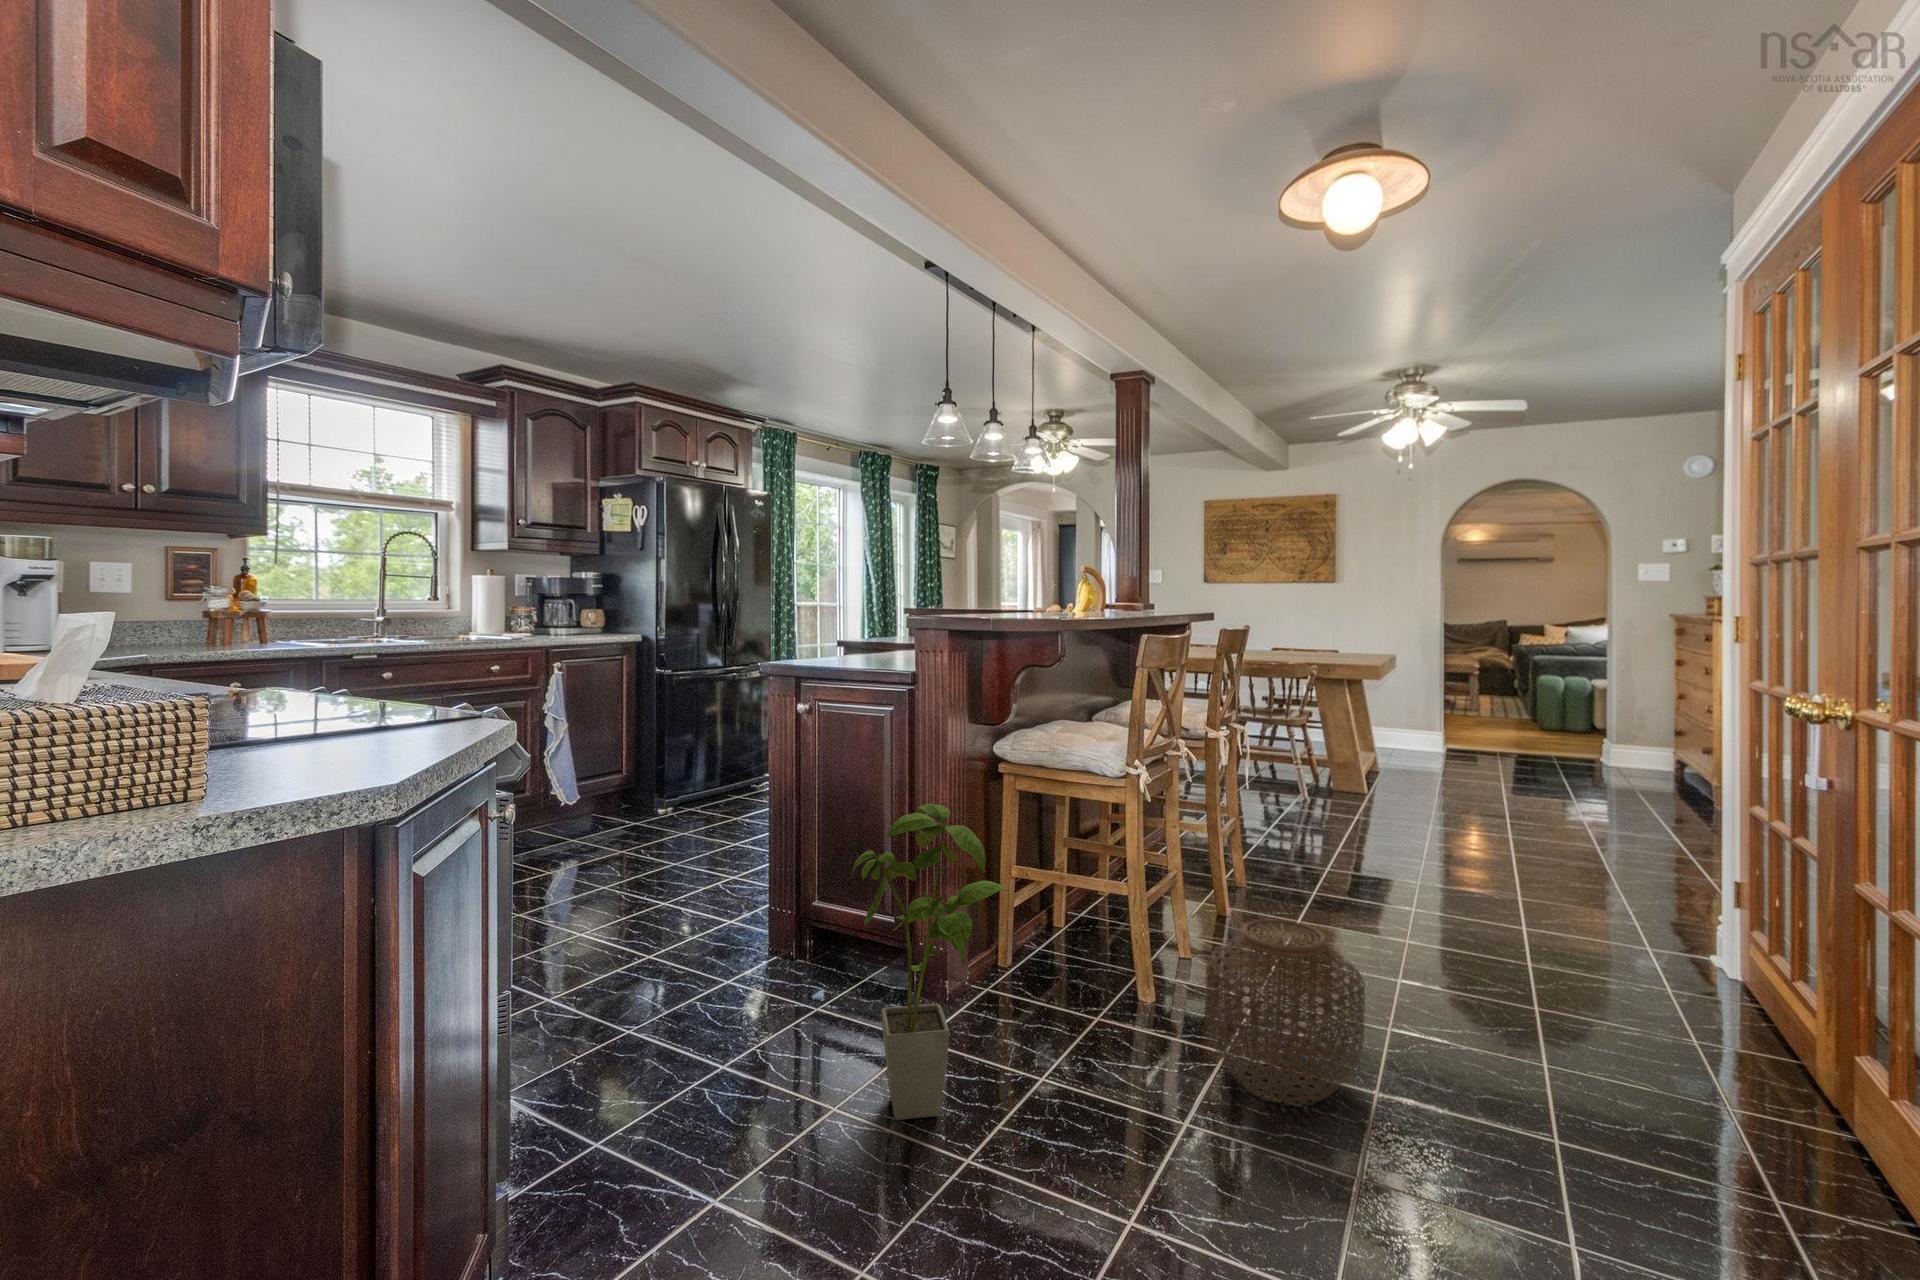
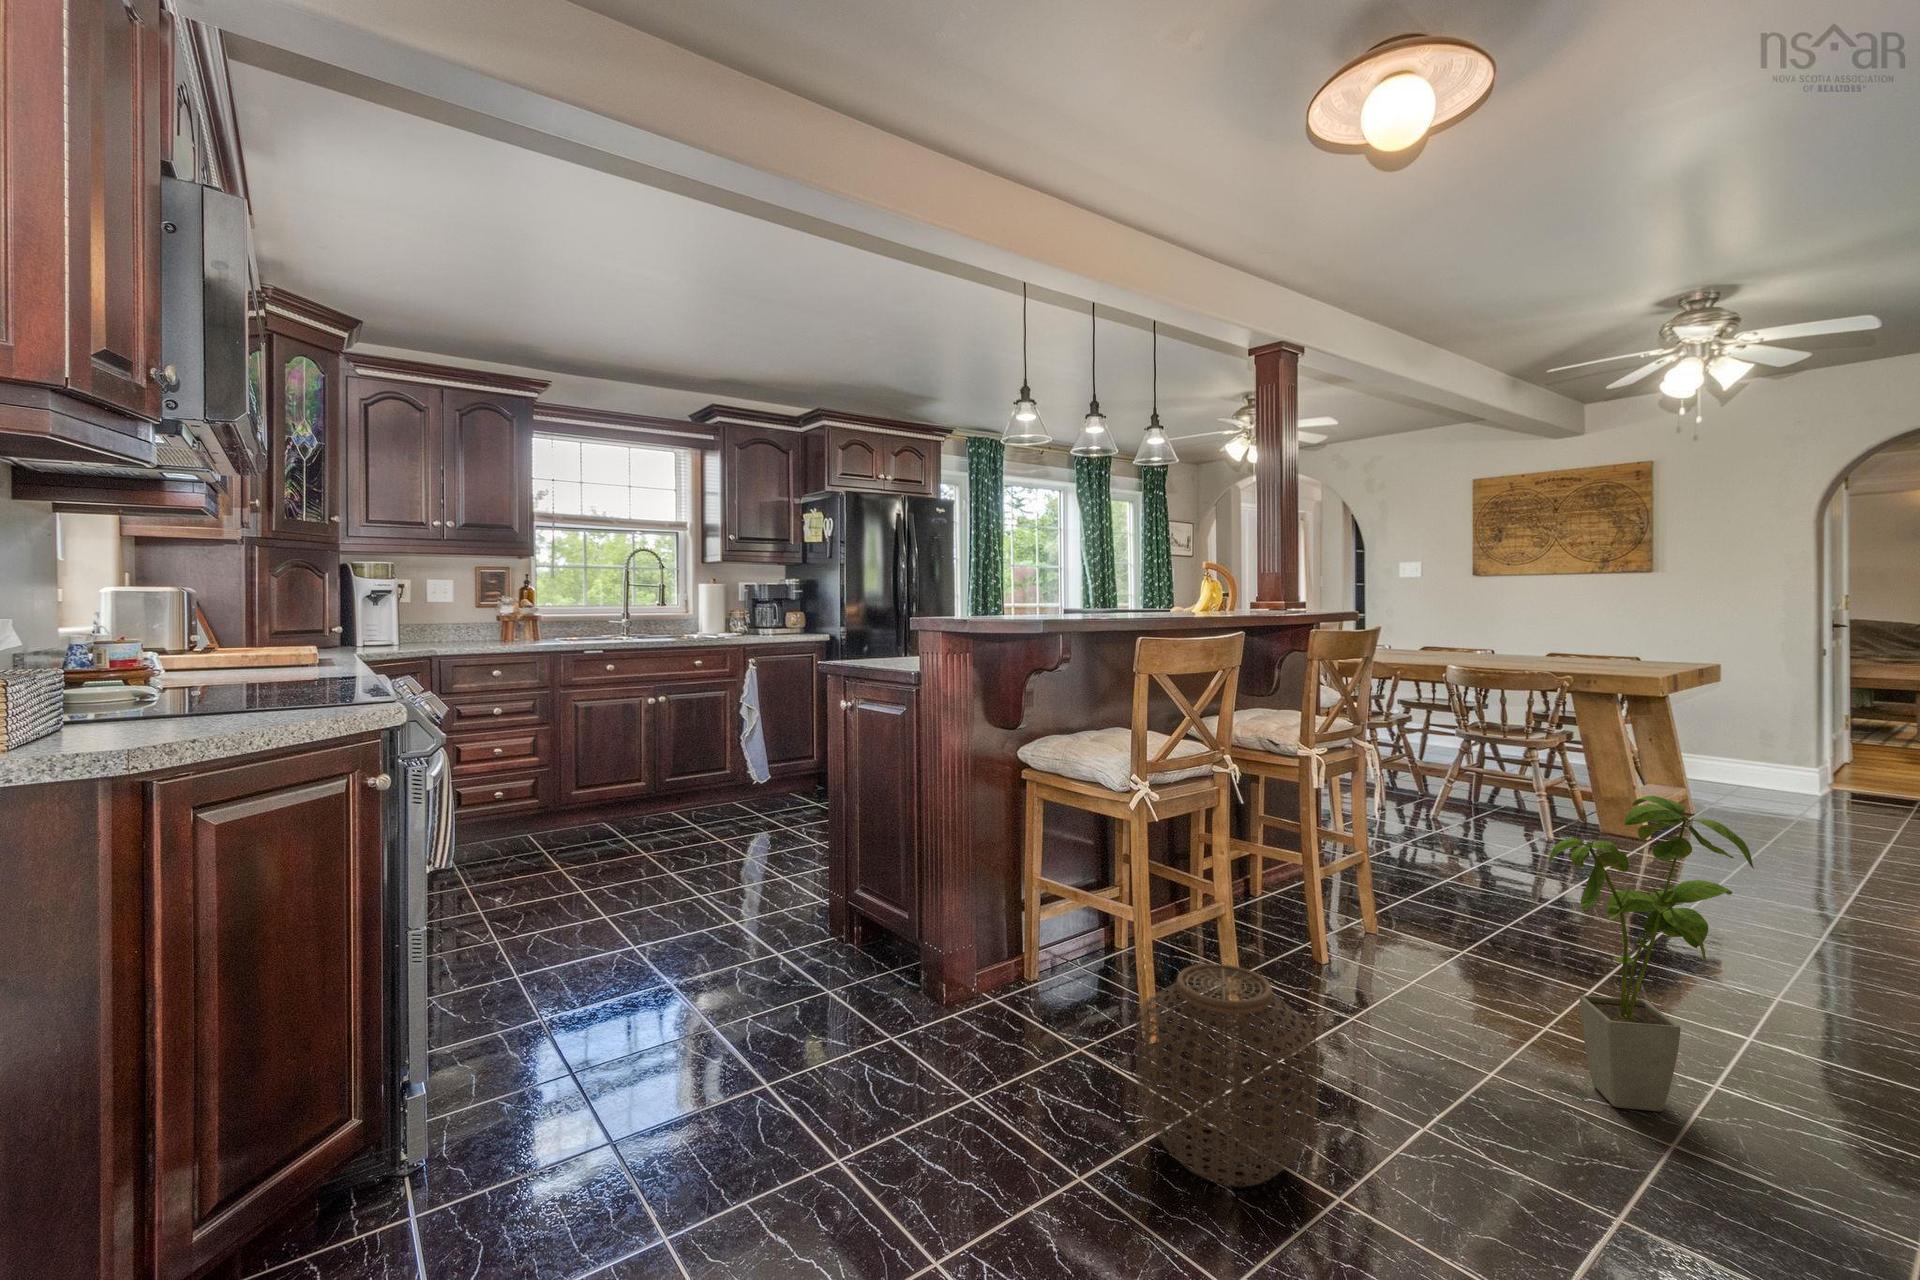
house plant: present [852,804,1009,1120] -> present [1548,796,1754,1112]

